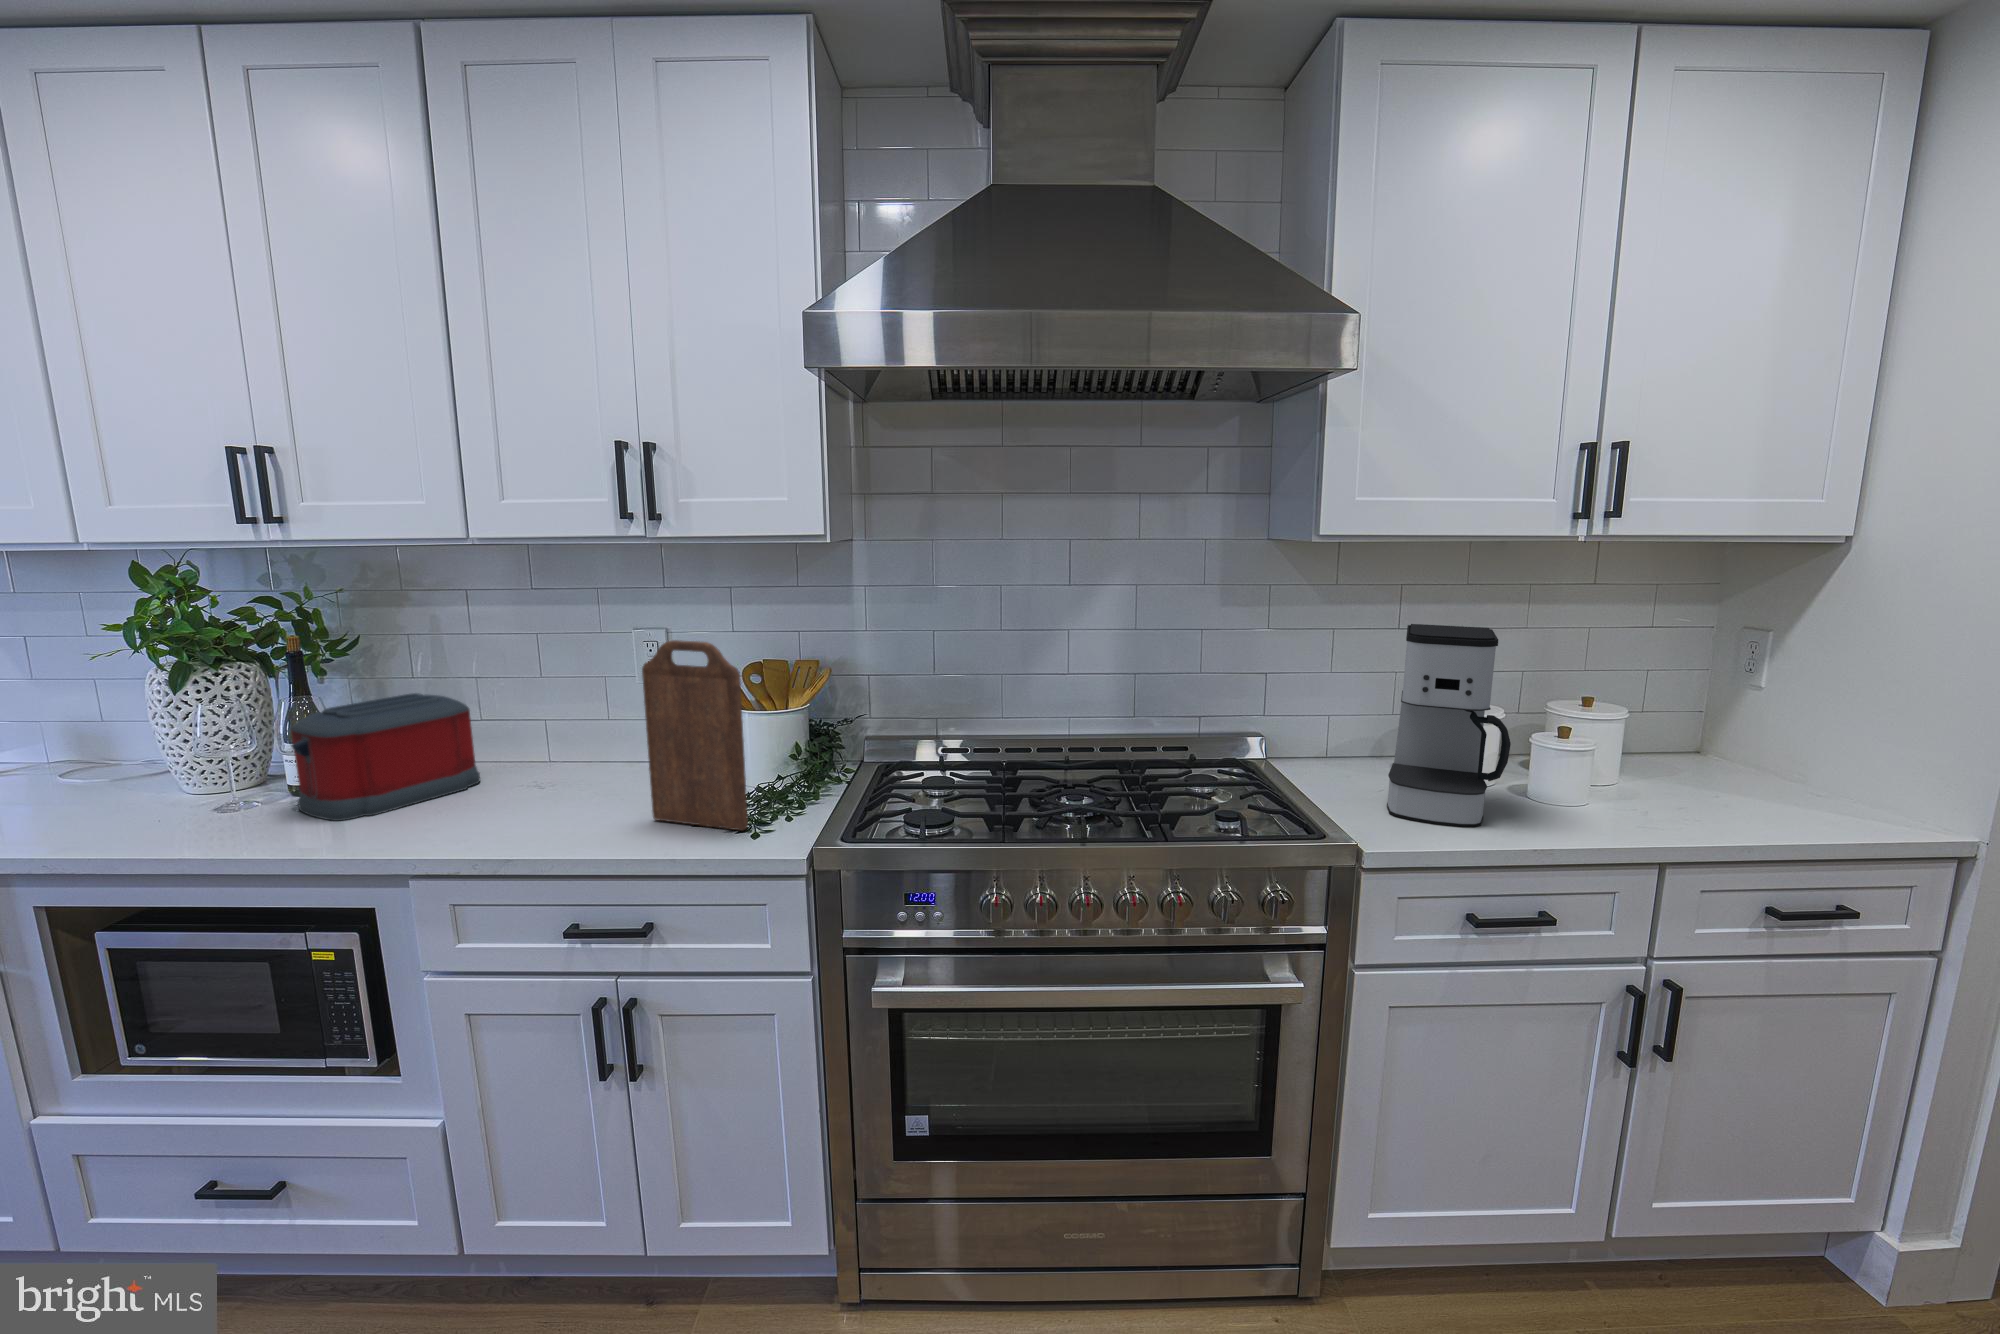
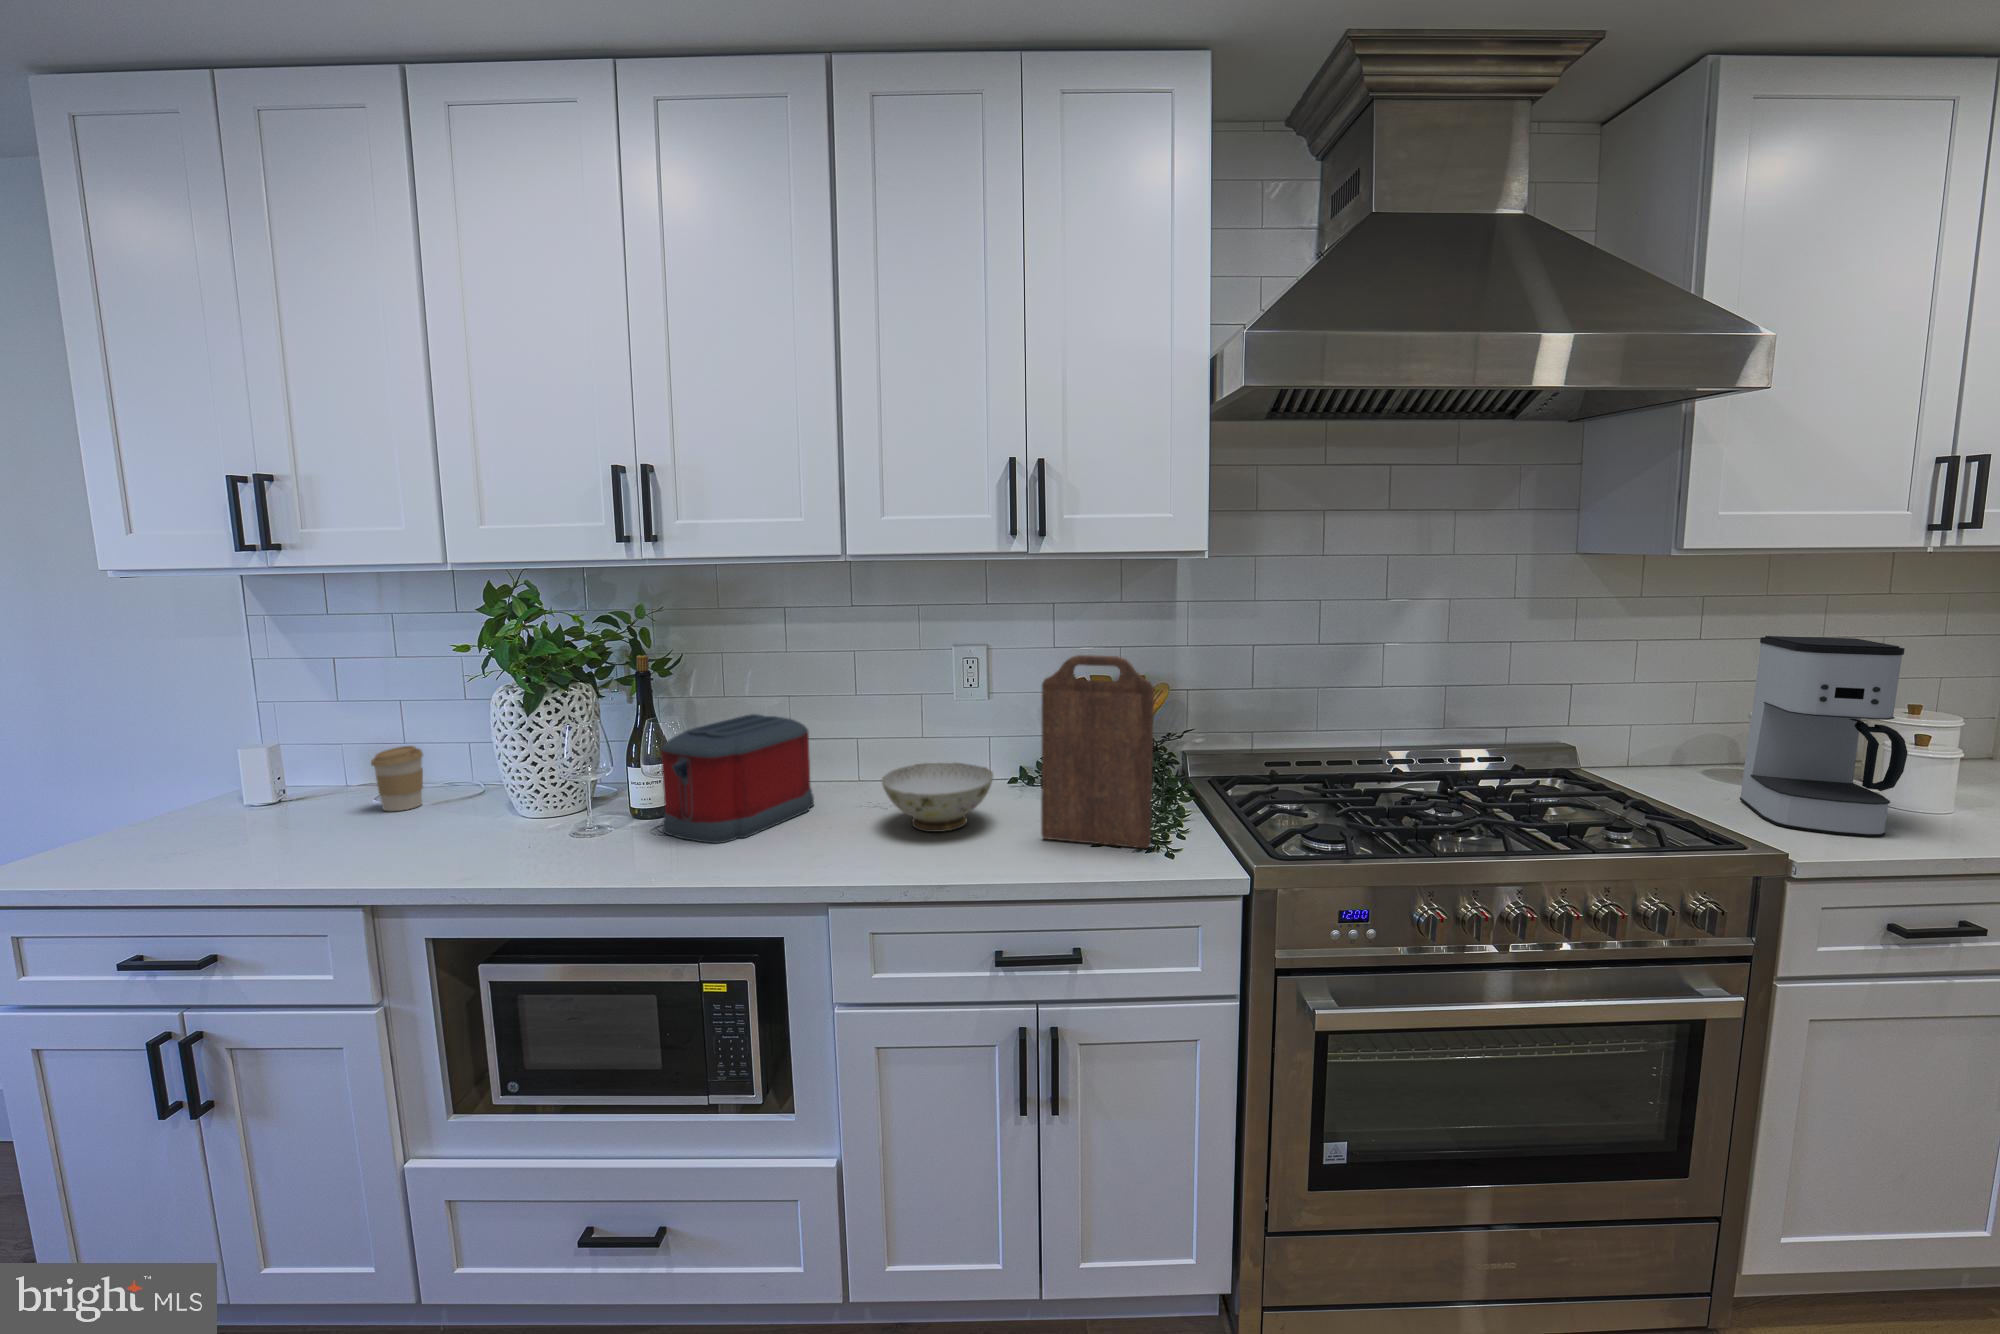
coffee cup: none [41,721,103,785] -> present [371,746,423,811]
ceramic bowl: none [507,743,631,812] -> present [882,763,993,832]

